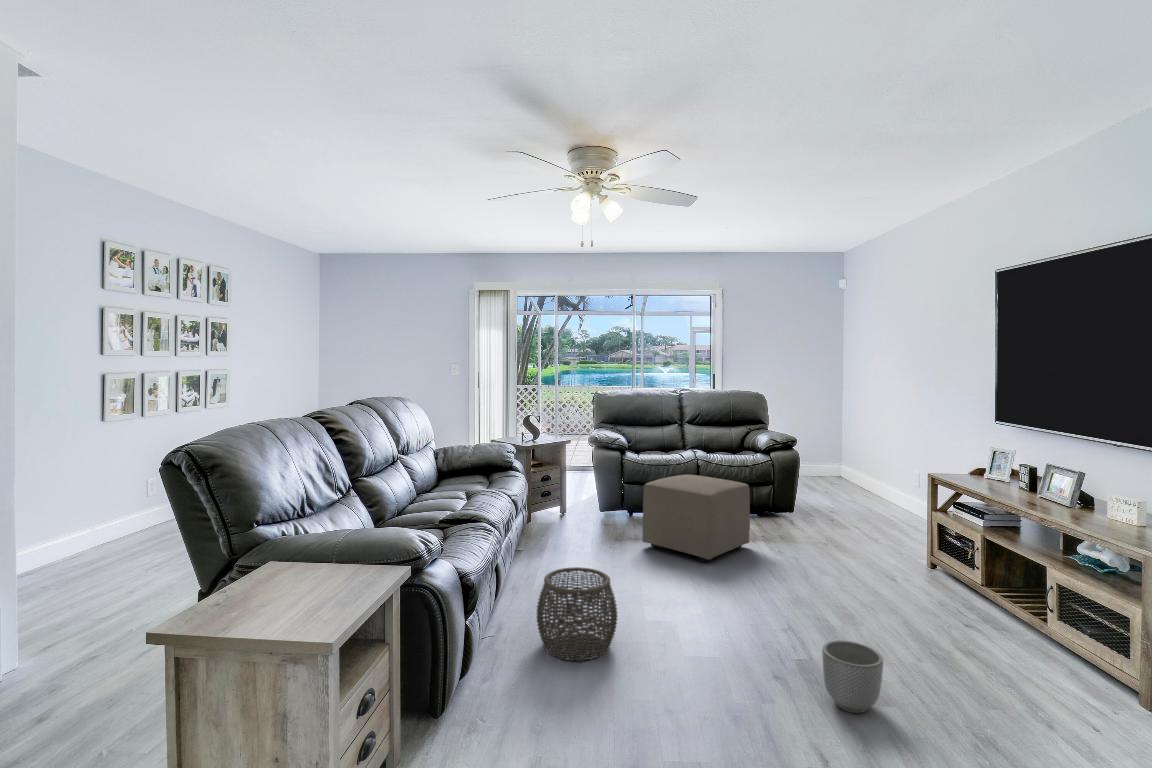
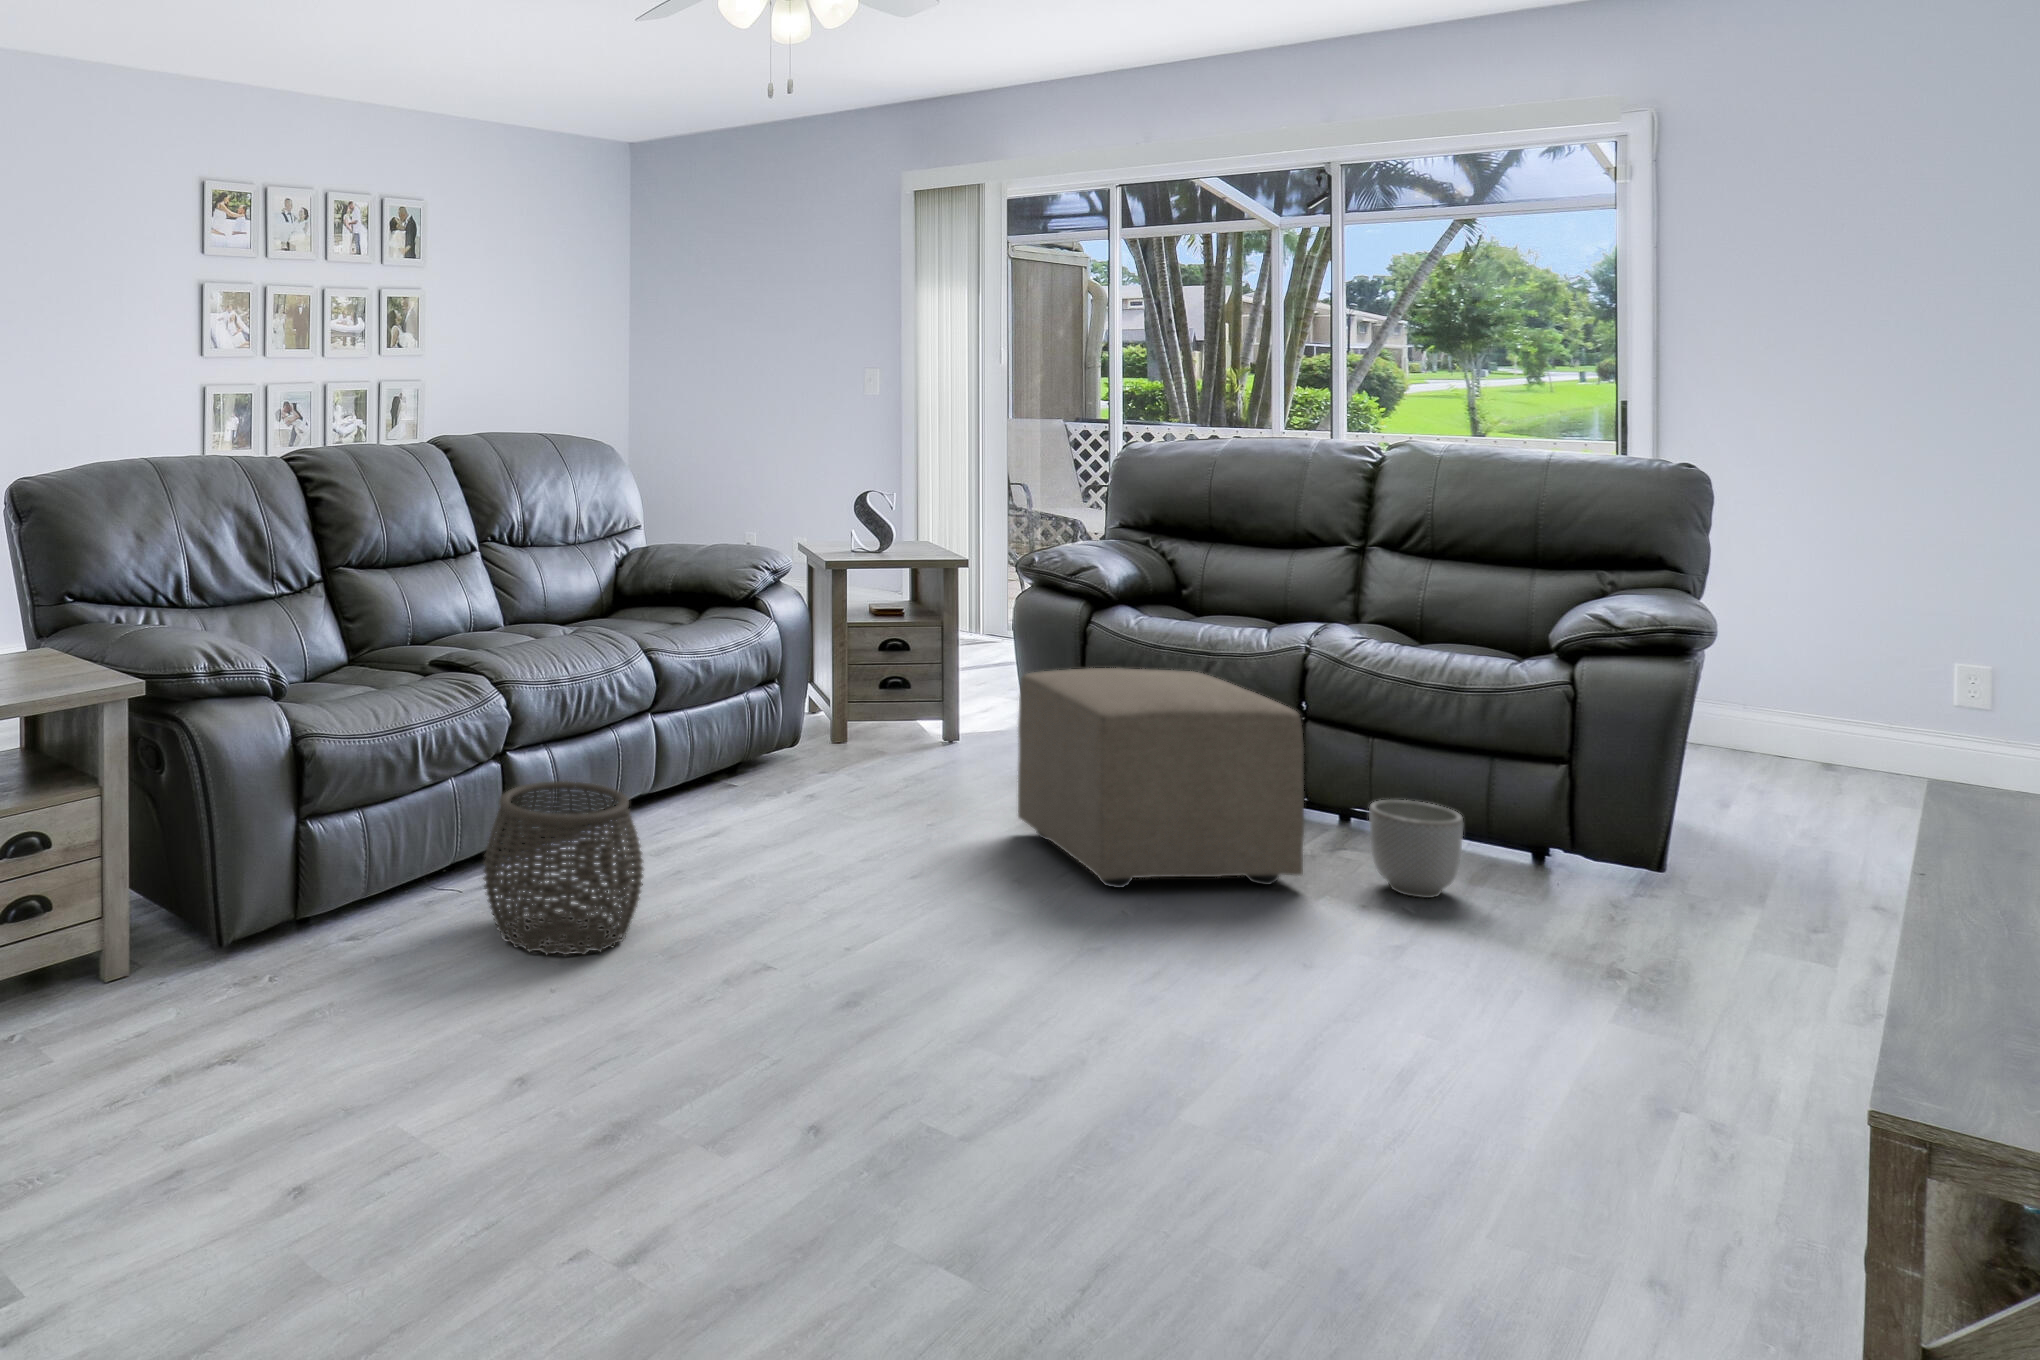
planter: present [822,640,883,713] -> present [1369,800,1463,898]

